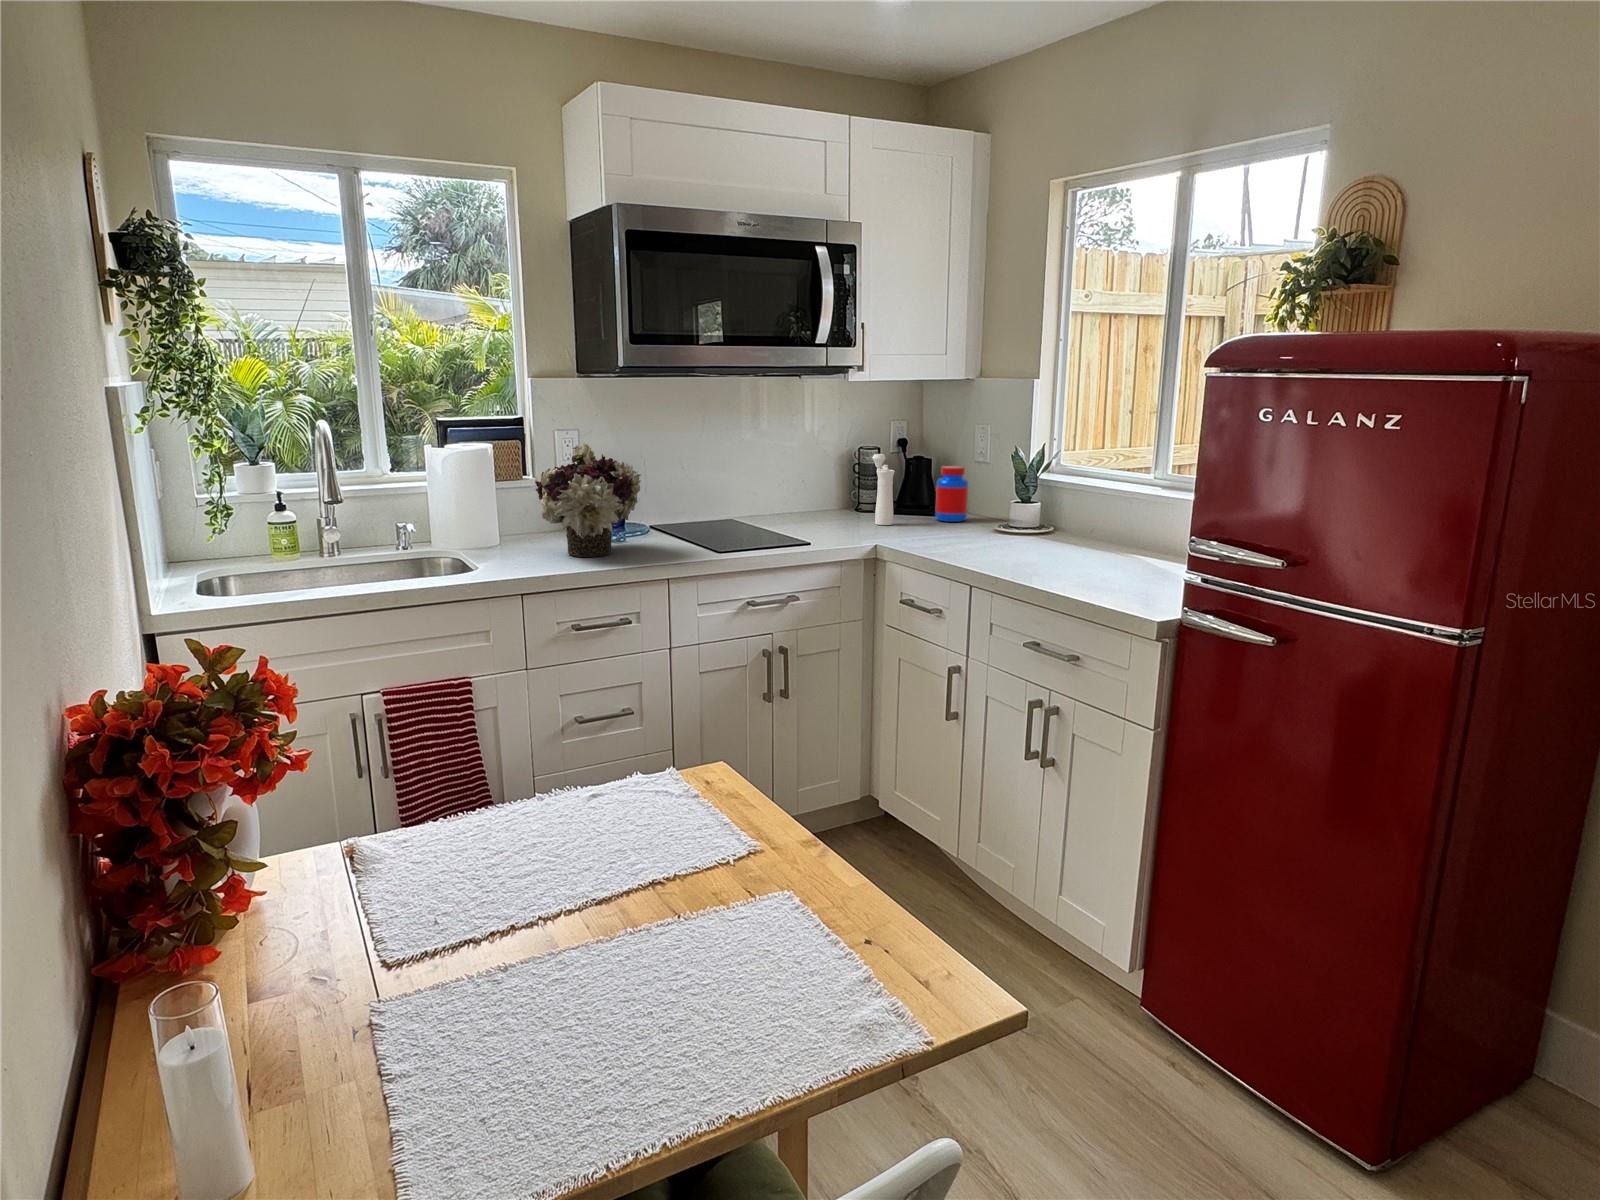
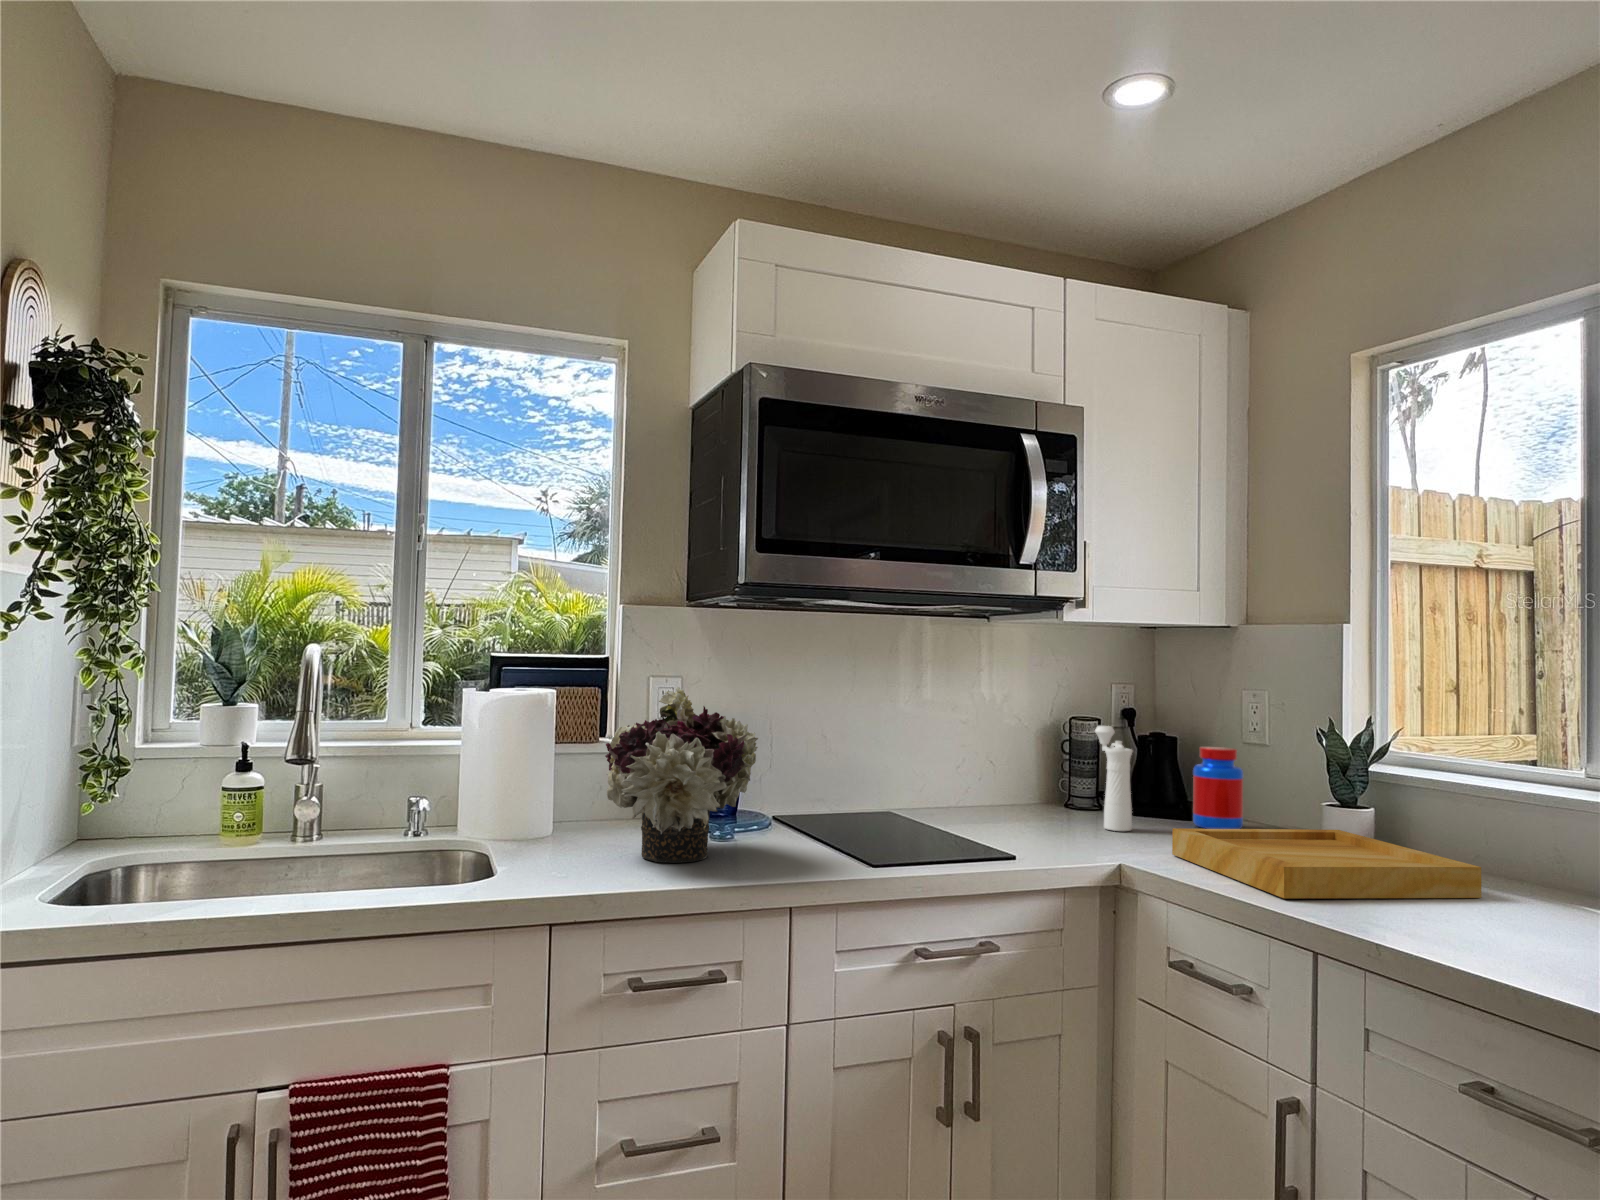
tray: none [911,518,1077,558] -> present [1172,828,1482,898]

